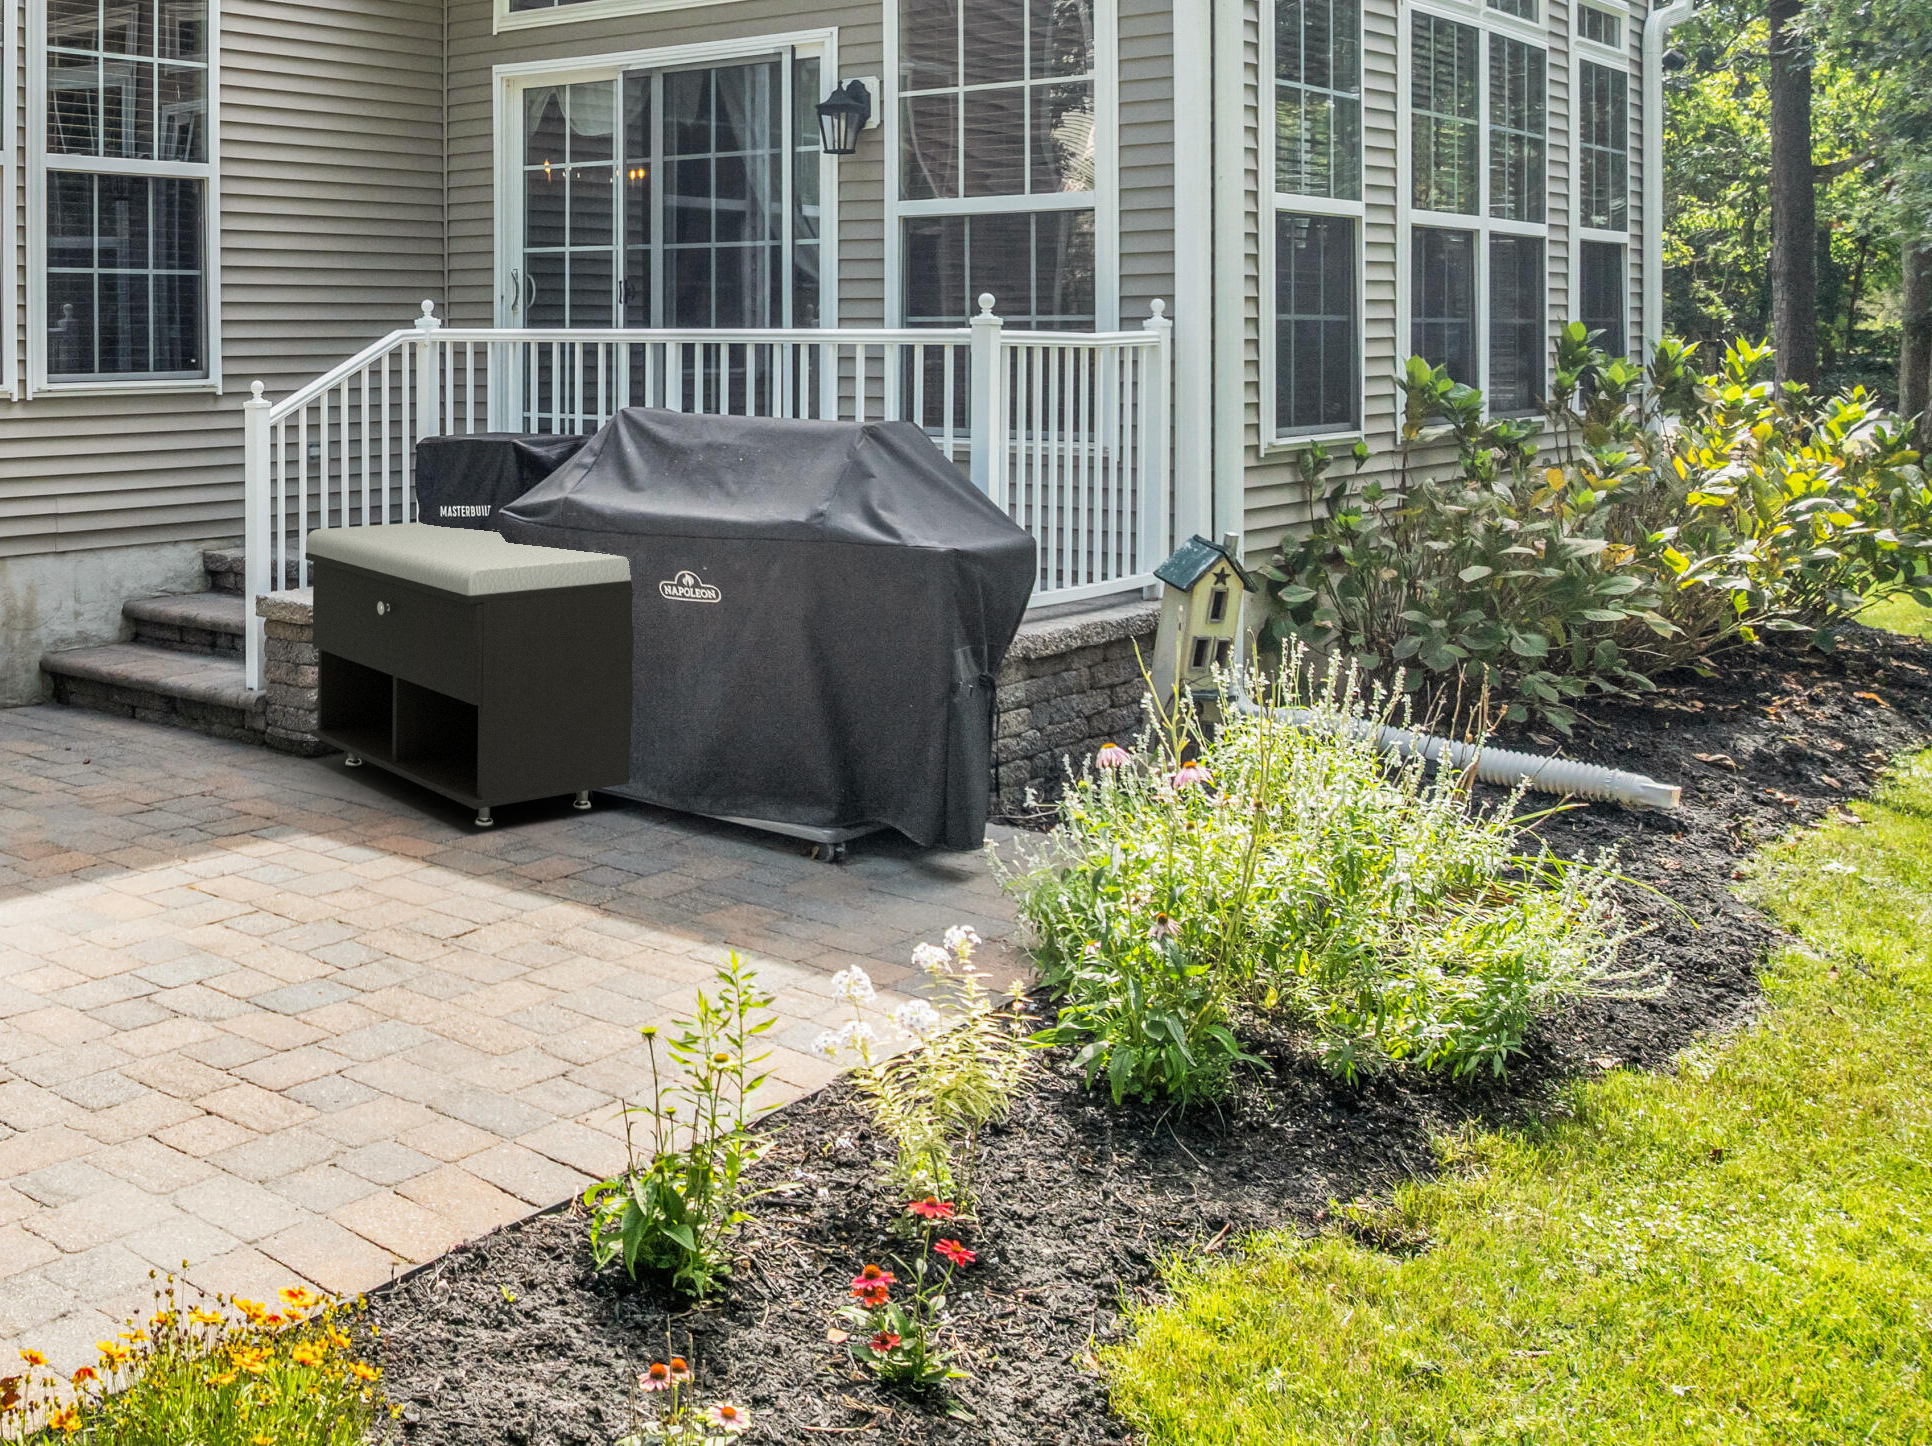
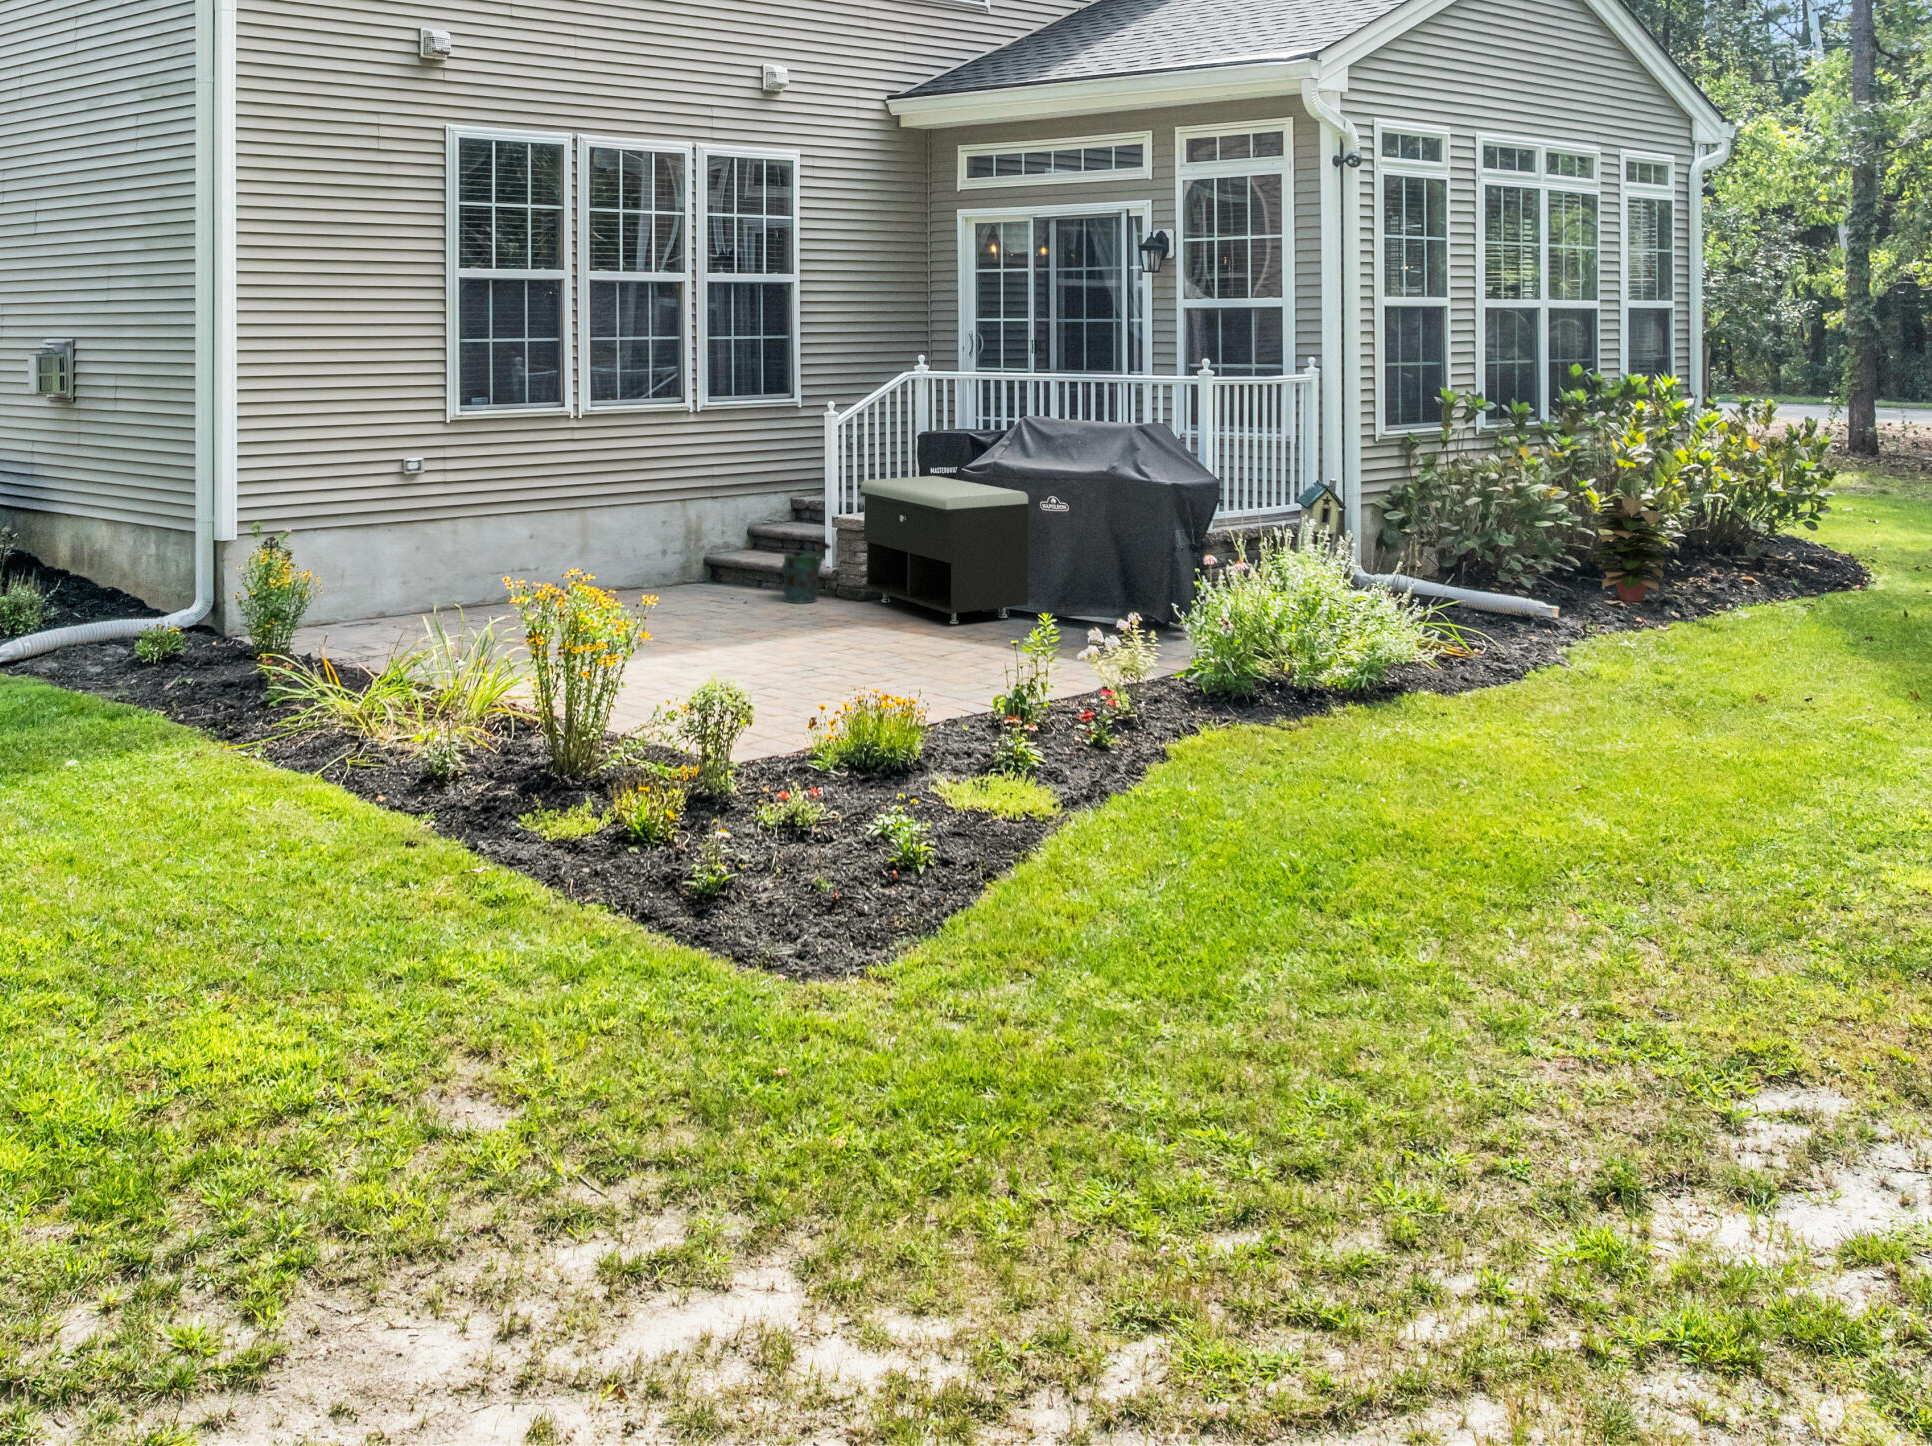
decorative plant: none [1672,563,1840,760] -> present [1591,497,1669,601]
watering can: none [150,646,254,769] -> present [781,542,831,603]

